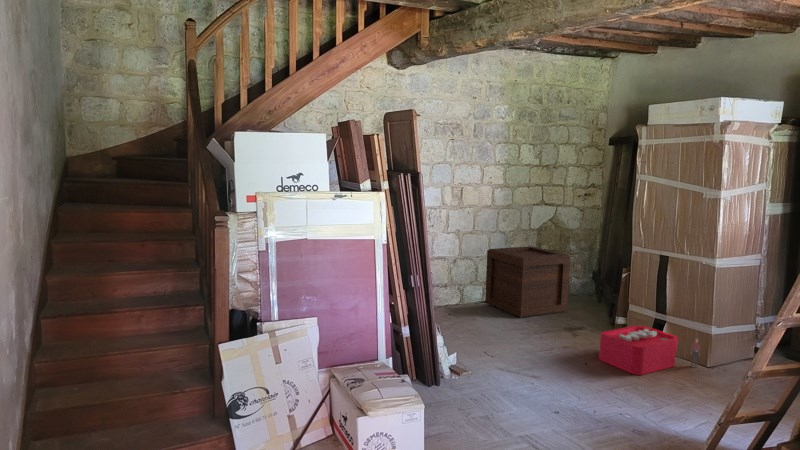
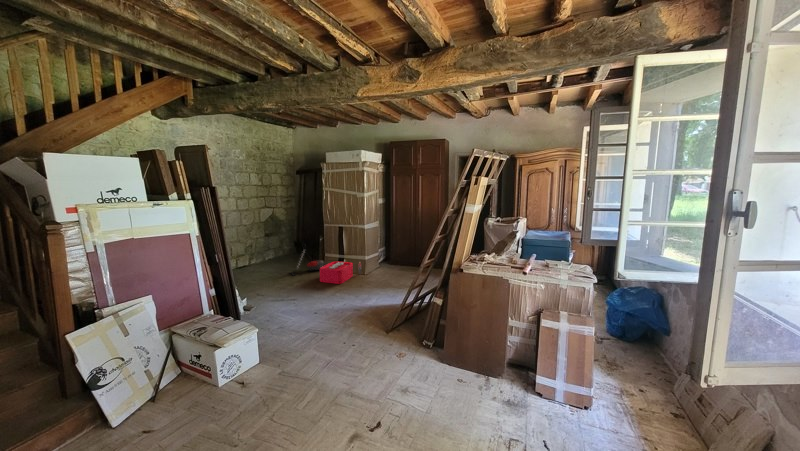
wooden crate: present [485,246,570,318] -> none [238,231,291,272]
vacuum cleaner: none [553,277,626,338] -> present [291,243,324,275]

